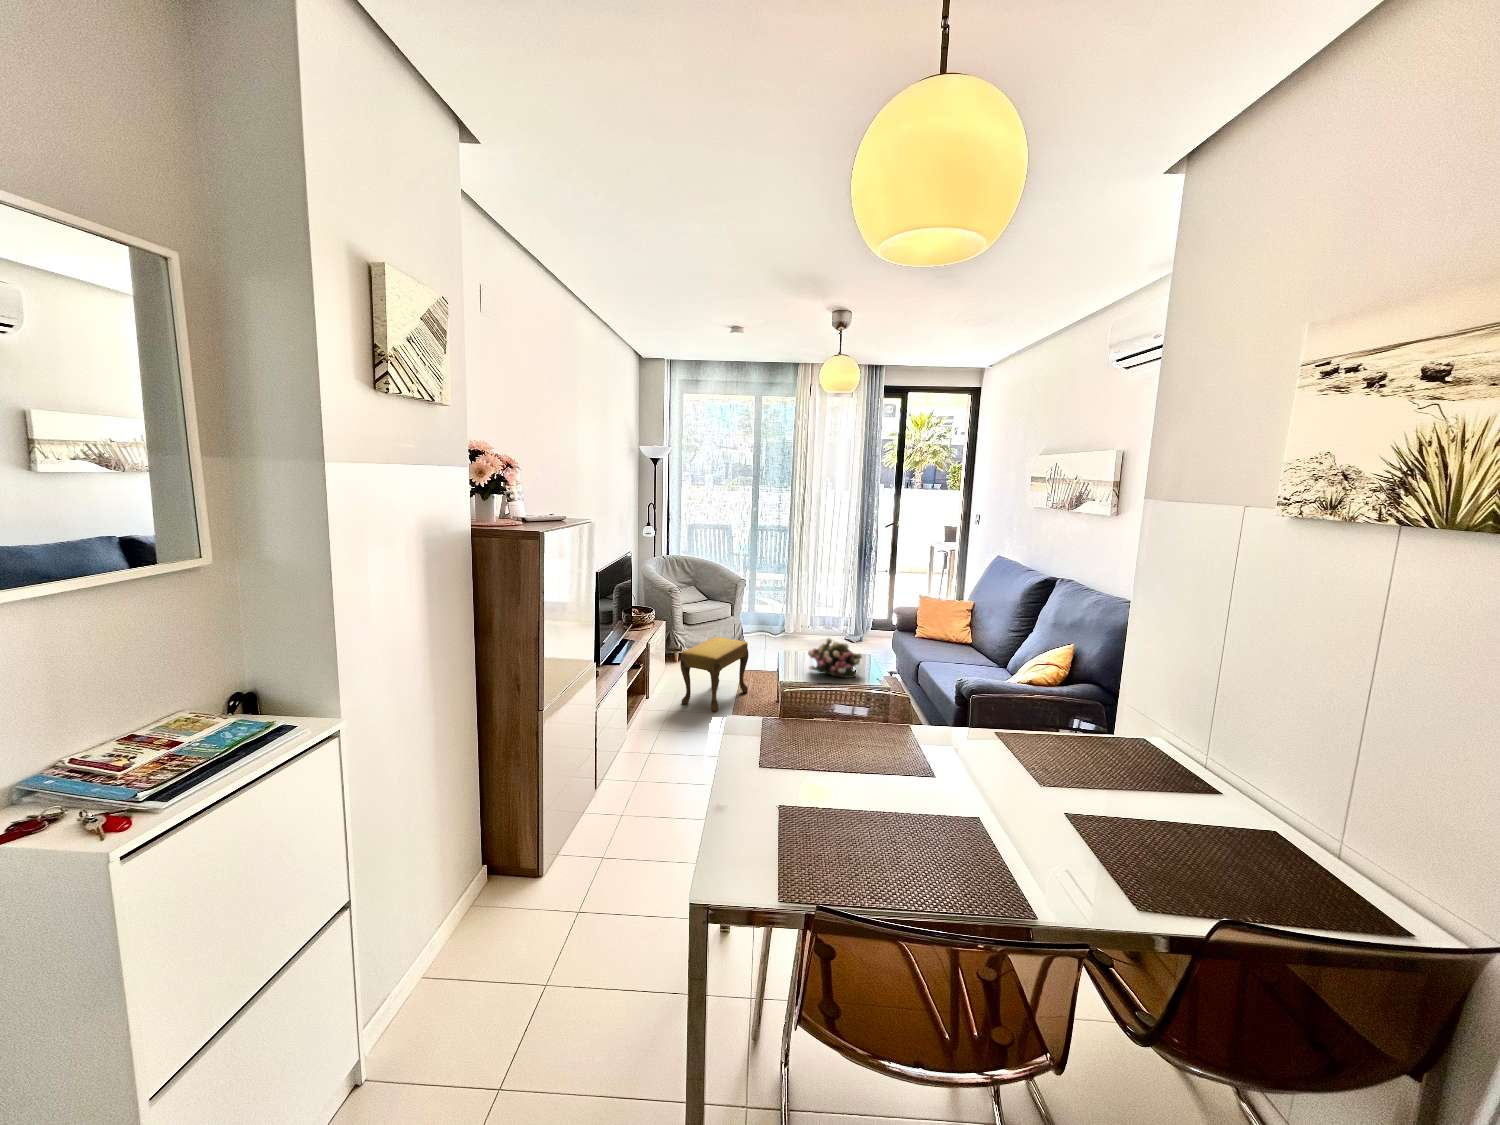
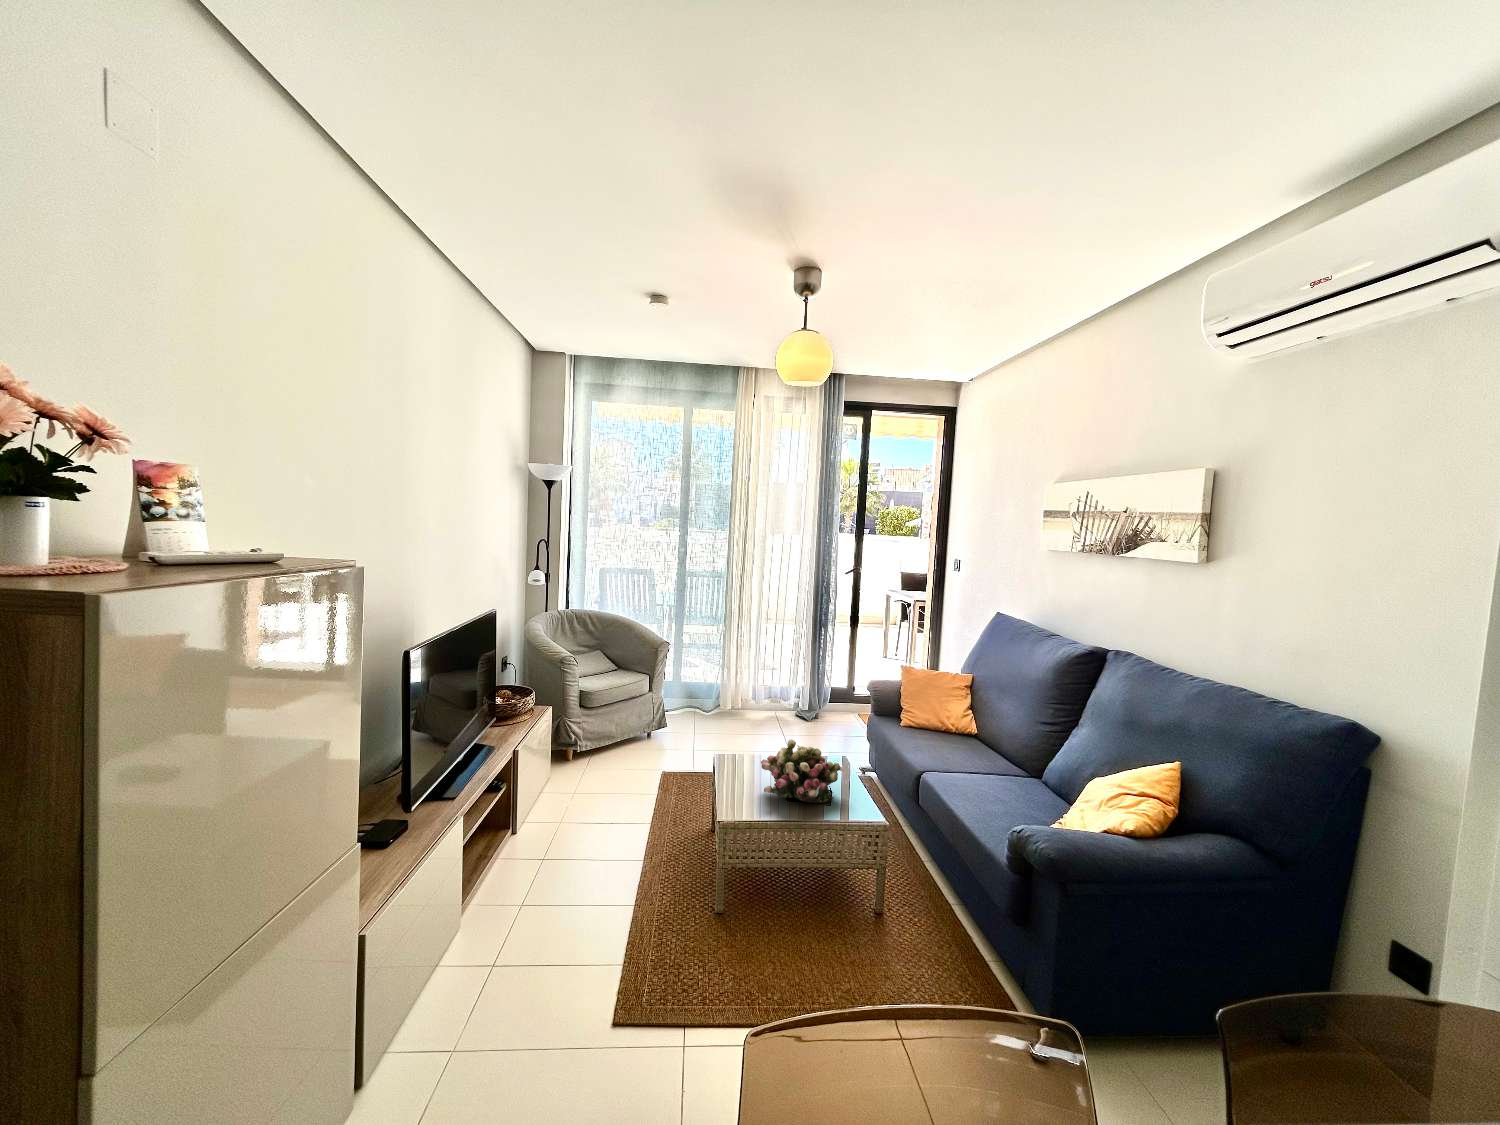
footstool: present [680,637,749,712] -> none [568,731,671,854]

